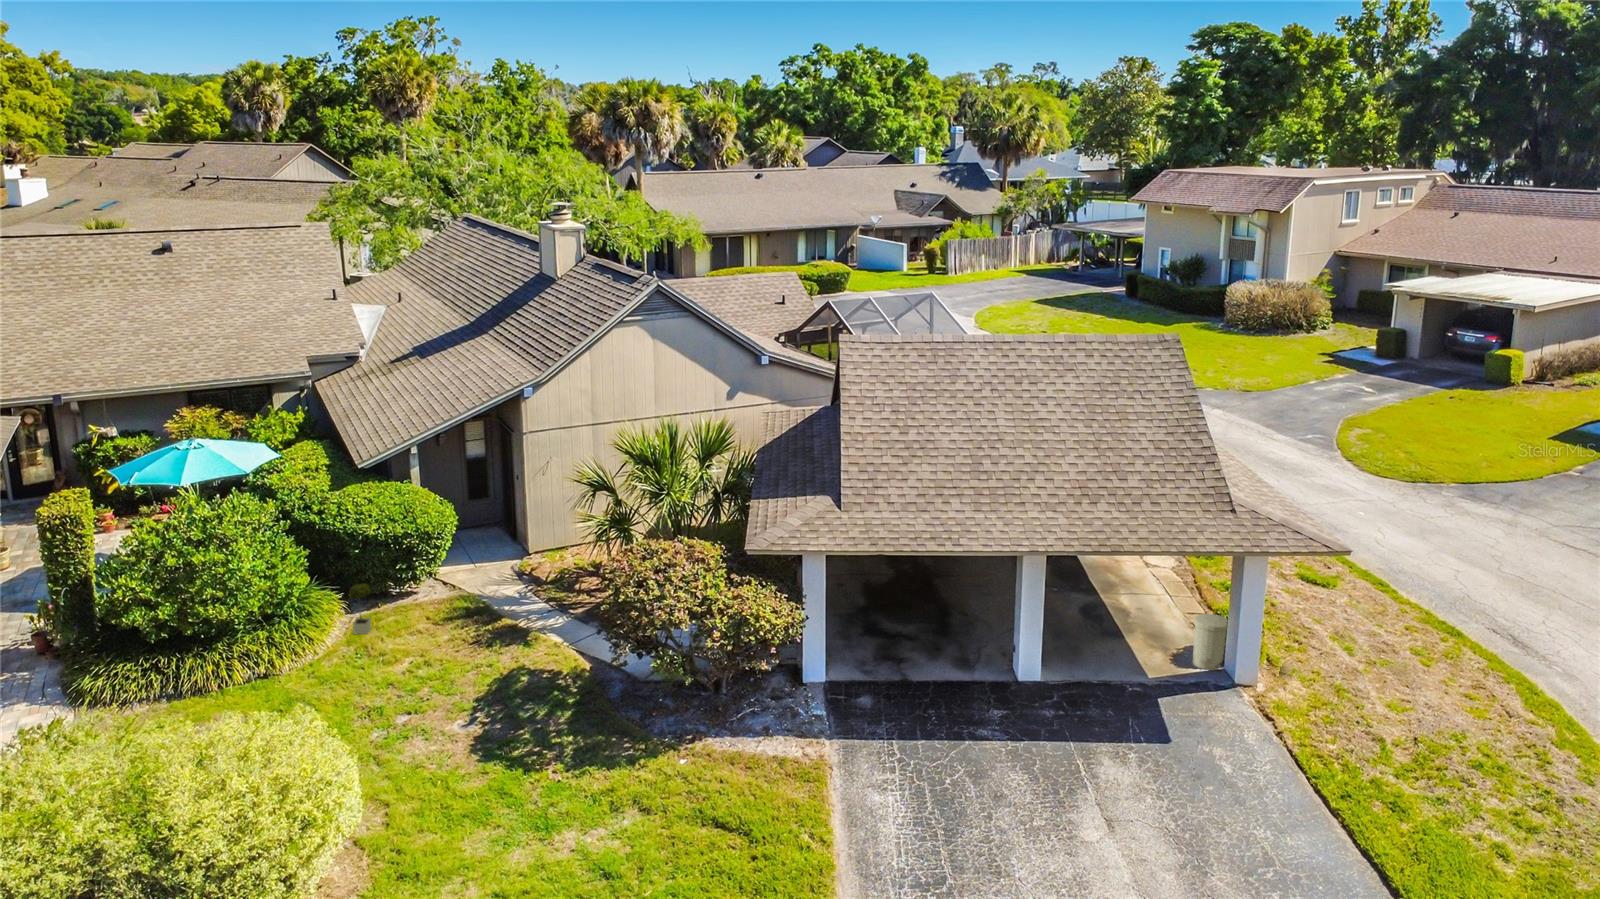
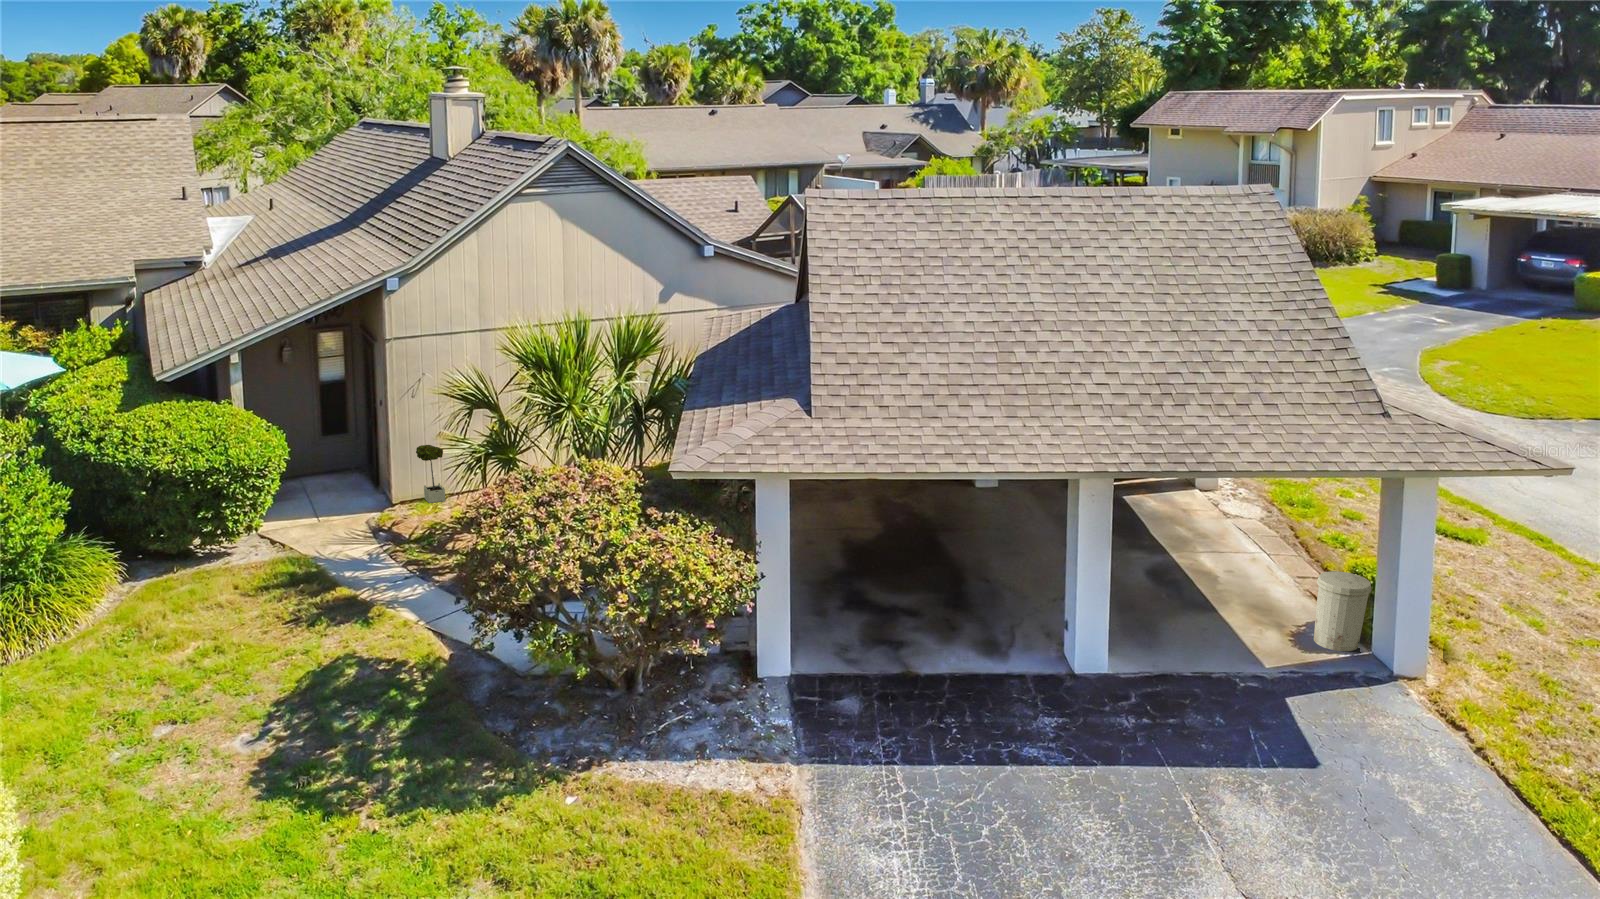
potted tree: present [349,584,371,634] -> present [416,445,445,503]

